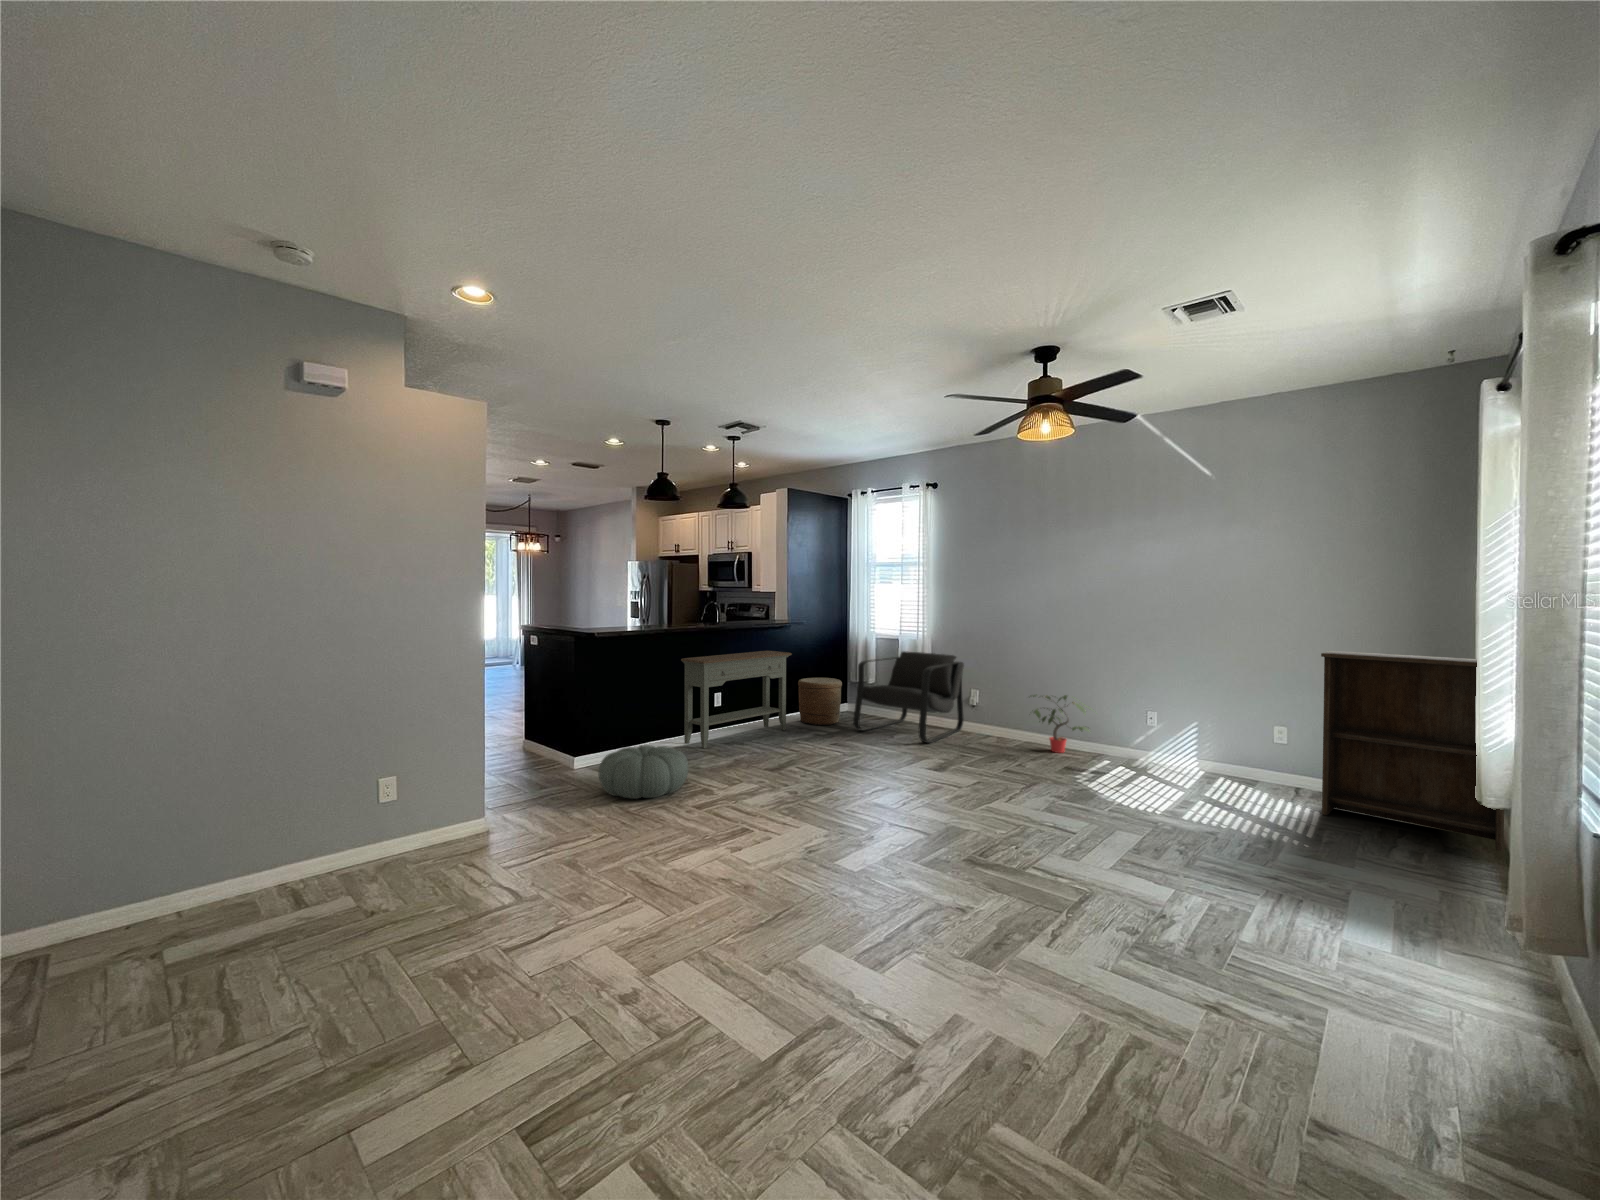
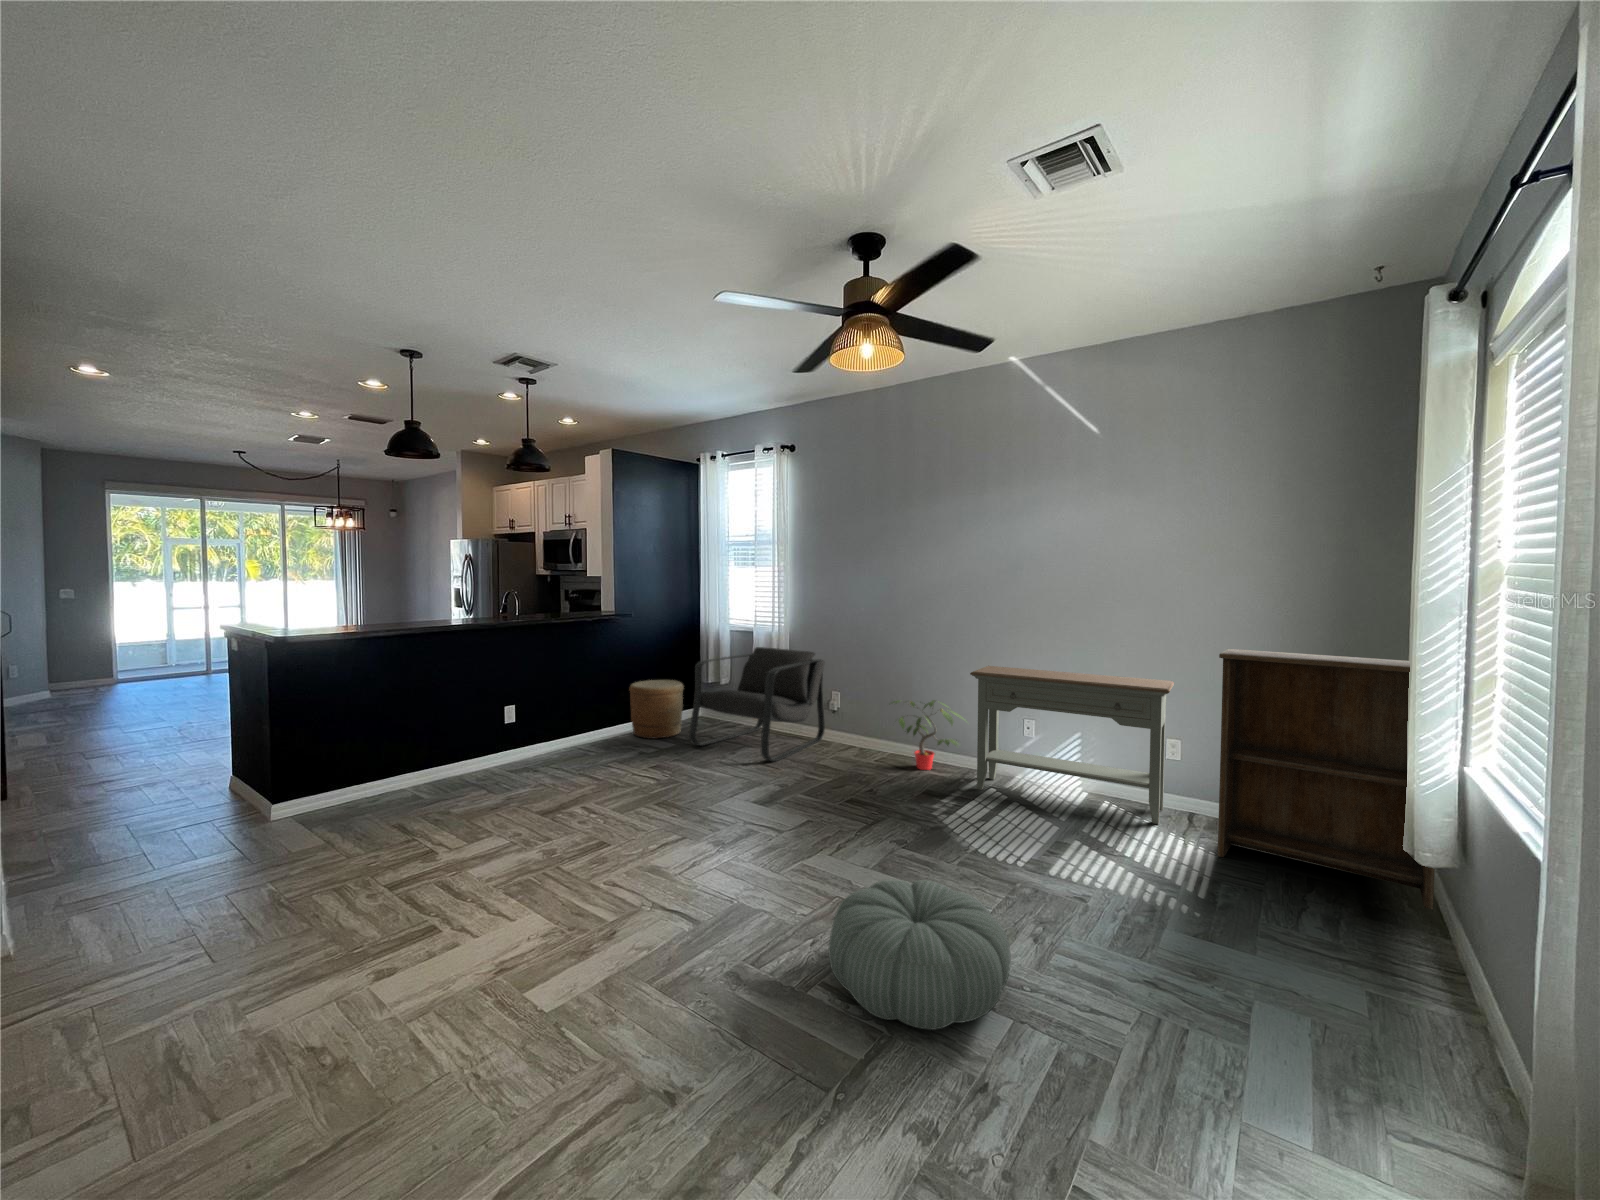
console table: present [681,651,792,748] -> present [970,666,1174,824]
pouf: present [598,745,688,799] -> present [829,879,1011,1030]

